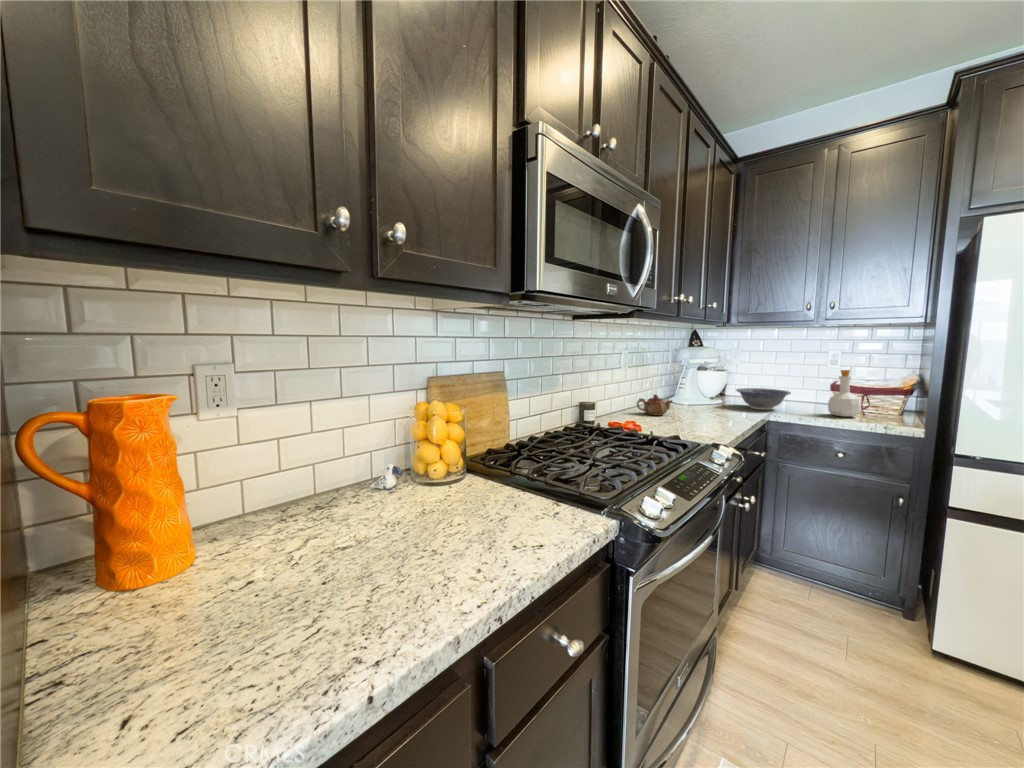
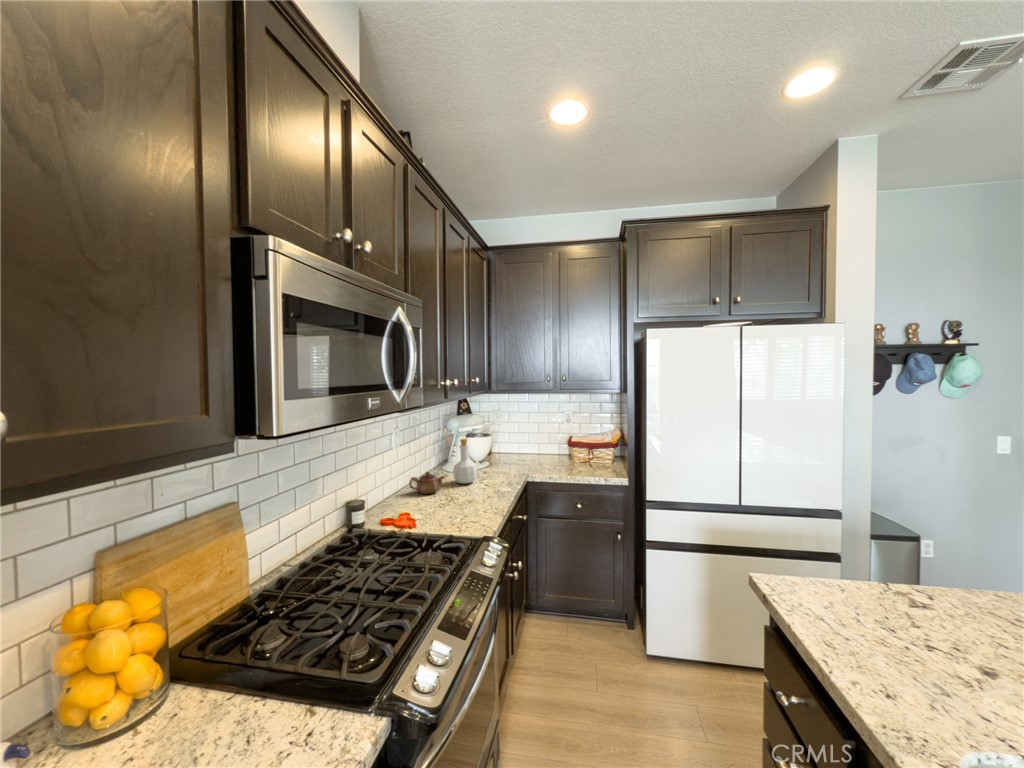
bottle: present [828,370,861,417] -> present [453,439,477,483]
decorative bowl: present [736,388,791,410] -> none [500,448,542,470]

